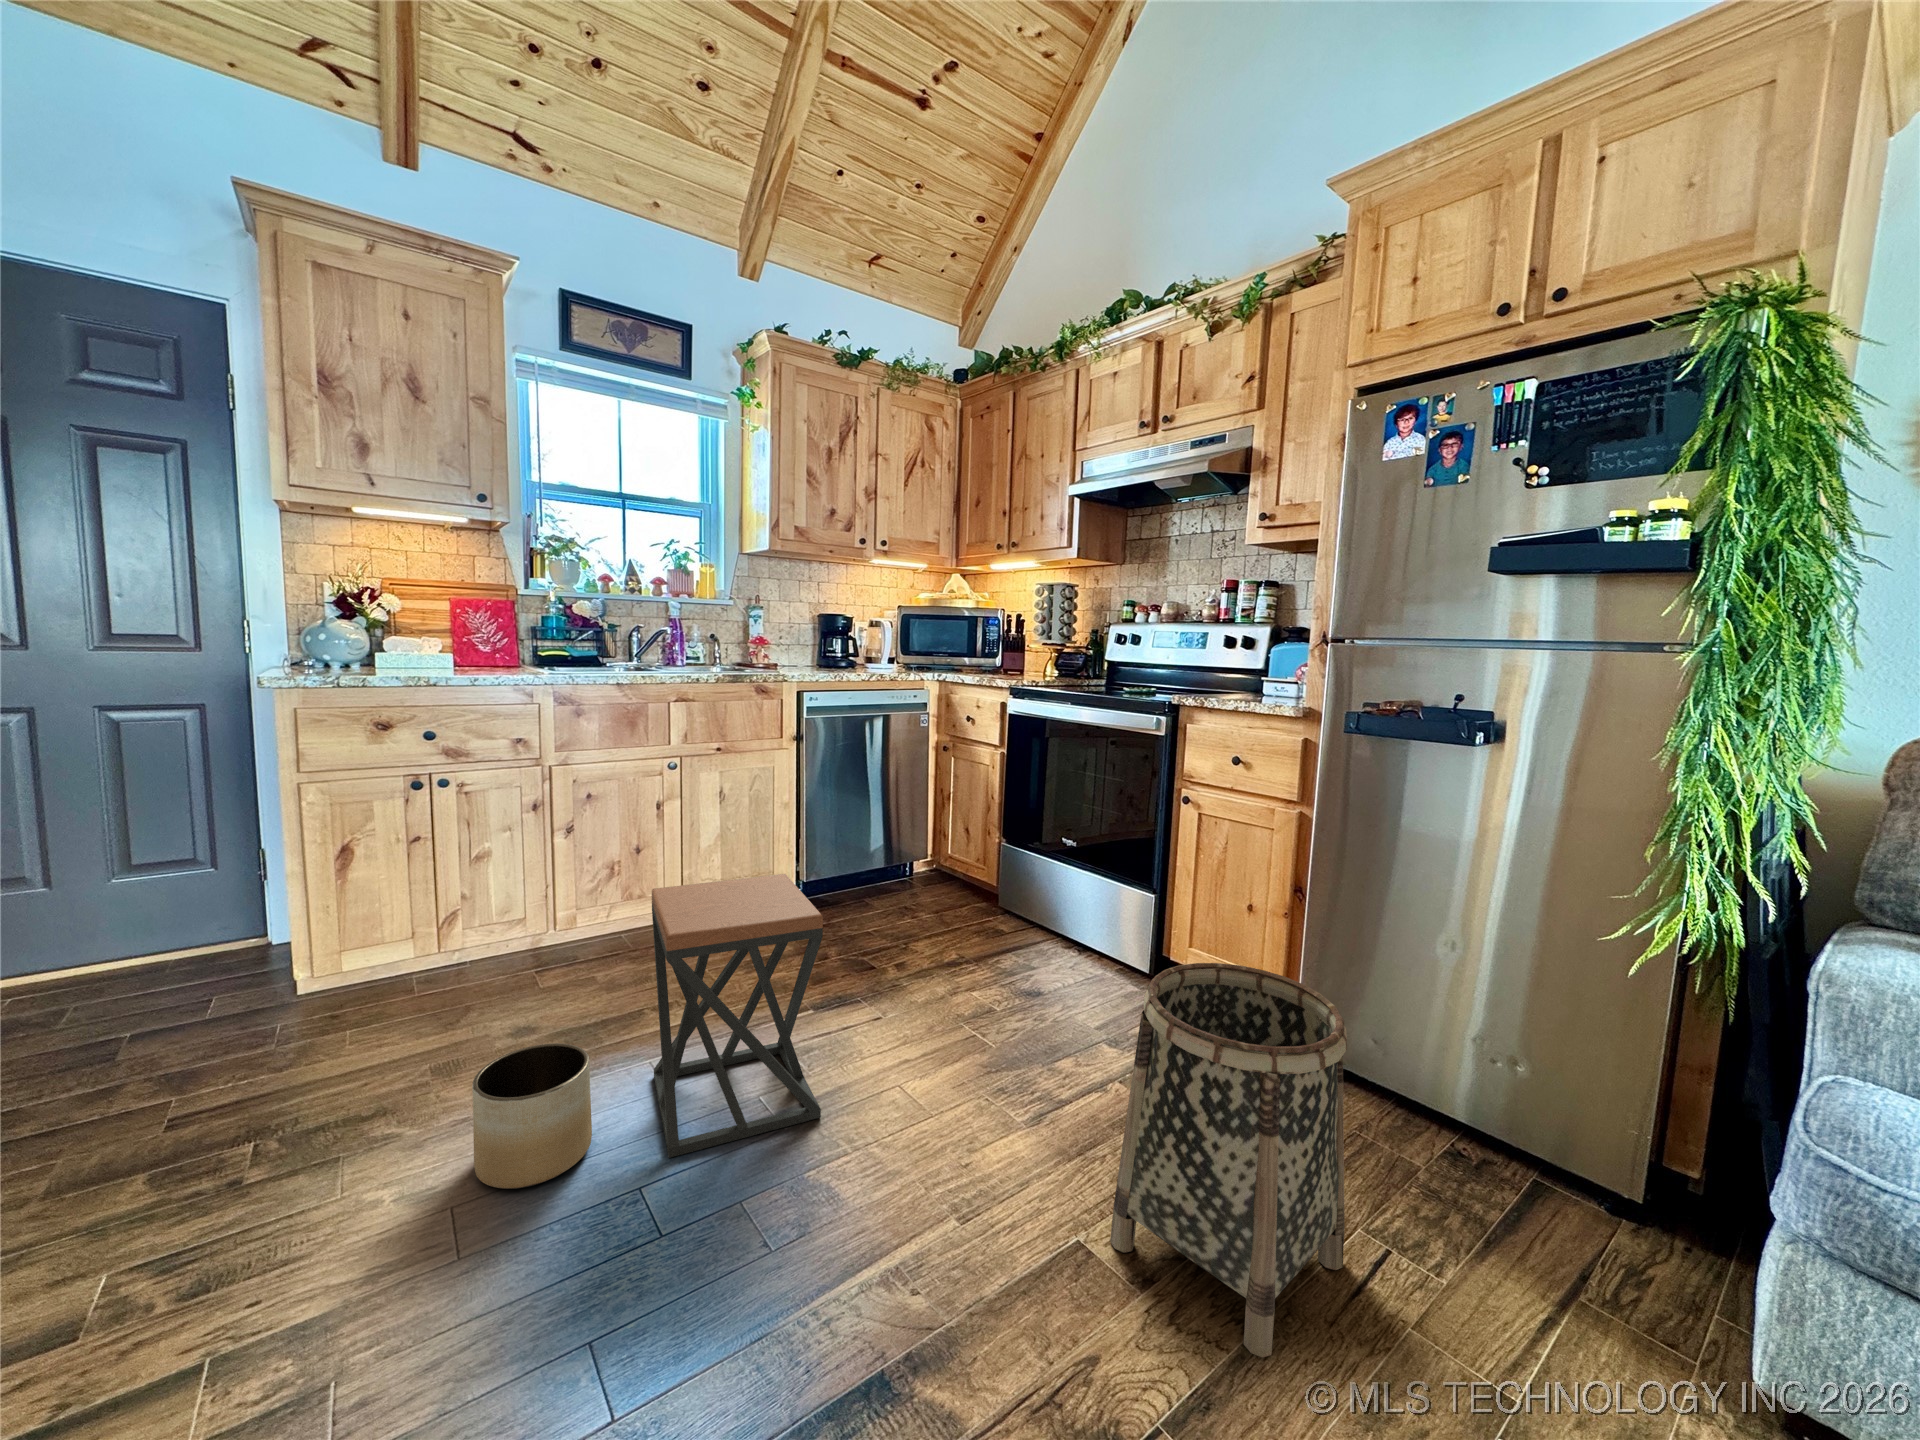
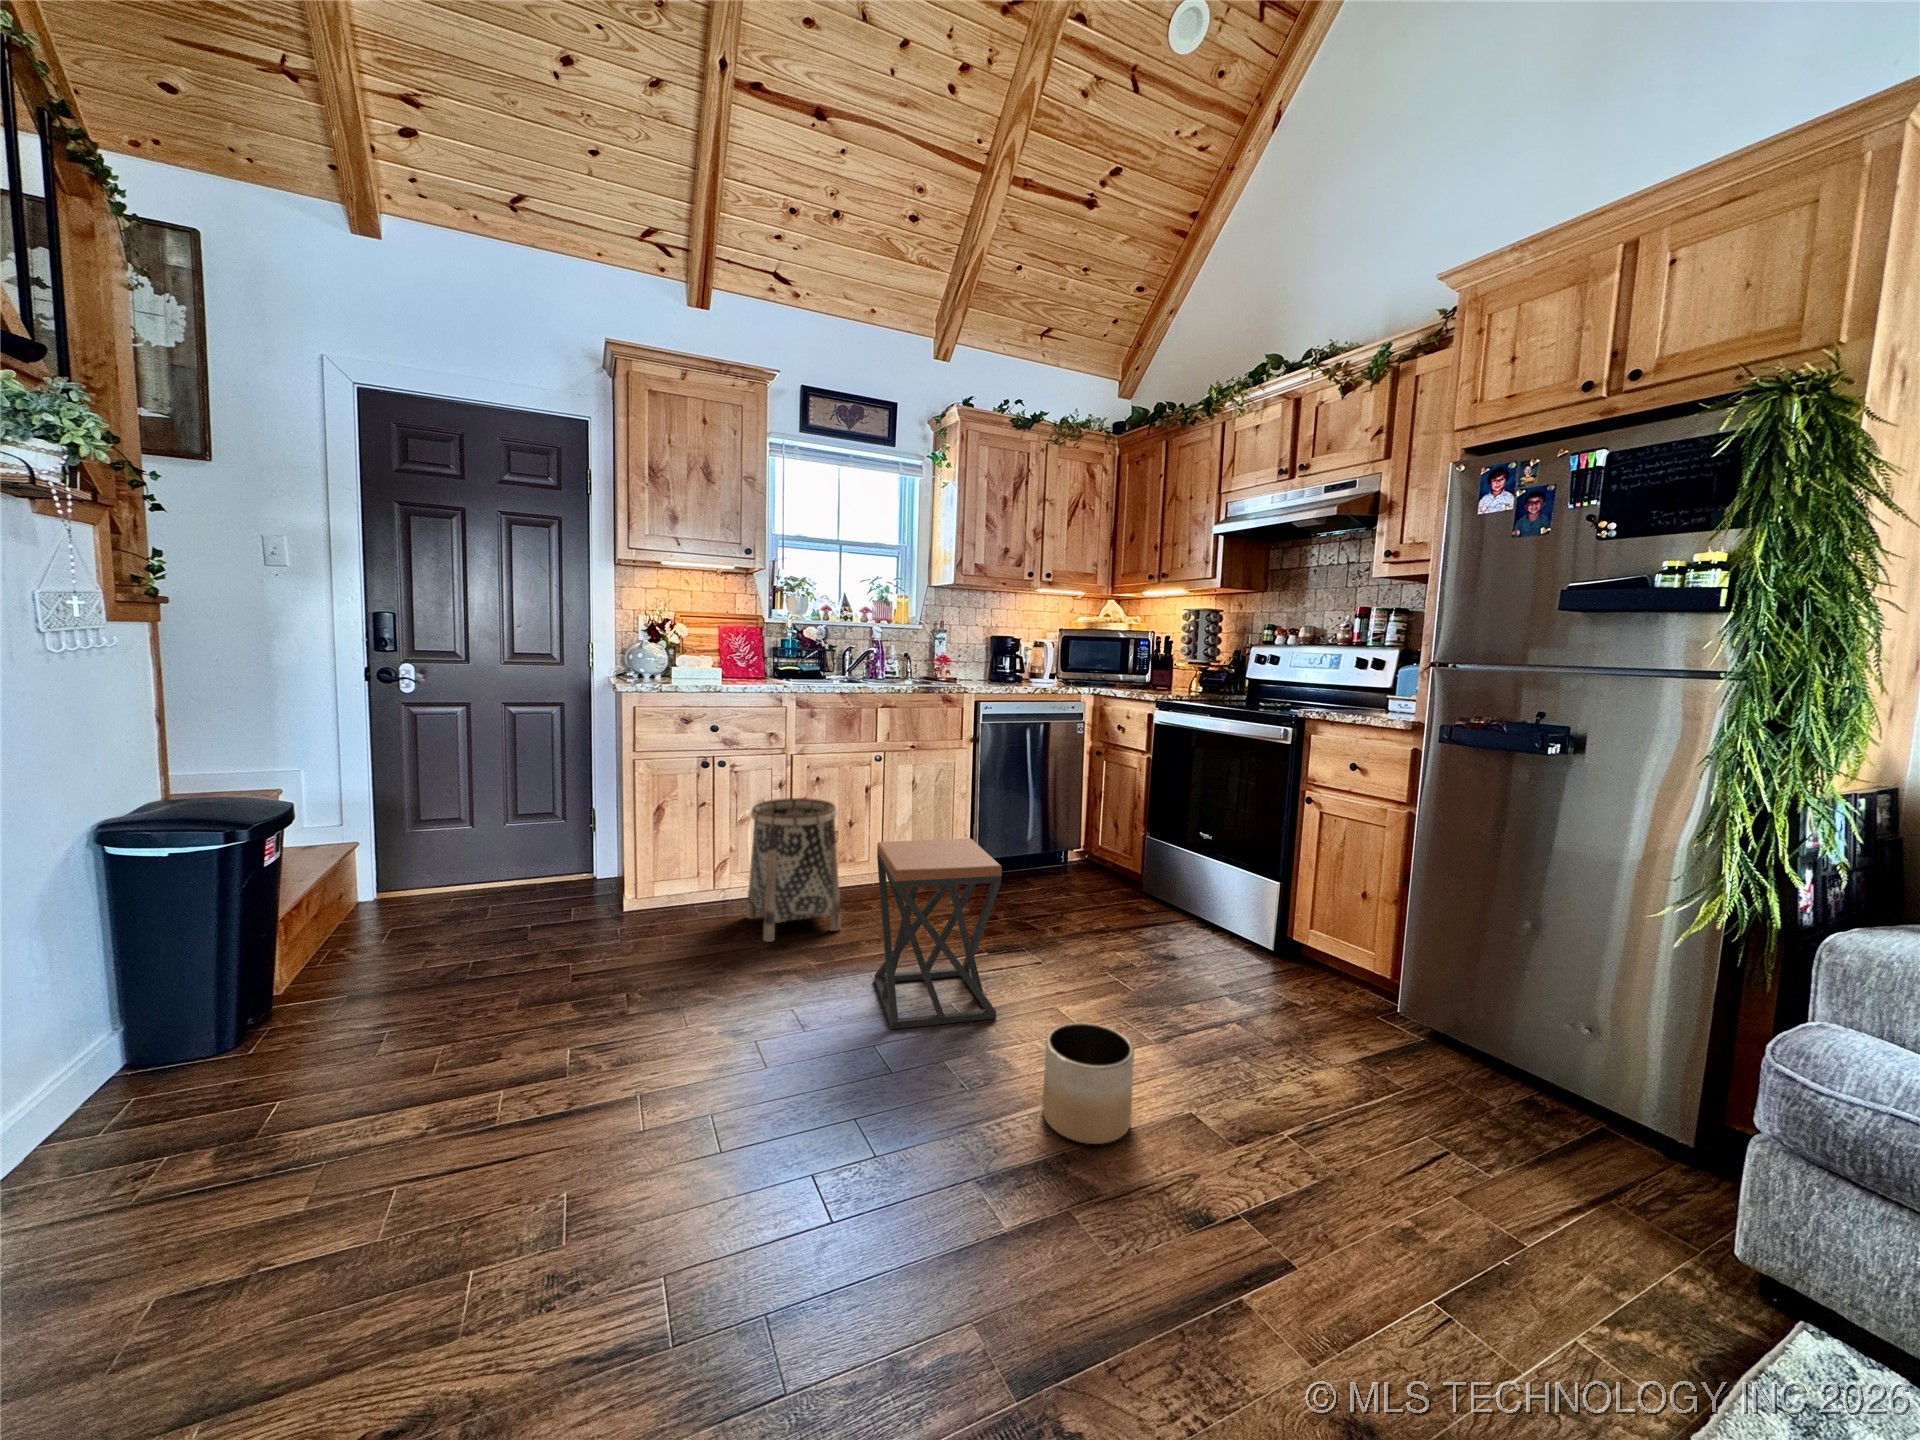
basket: present [1110,963,1347,1357] -> present [747,798,841,942]
planter: present [472,1043,592,1189] -> present [1042,1022,1134,1144]

